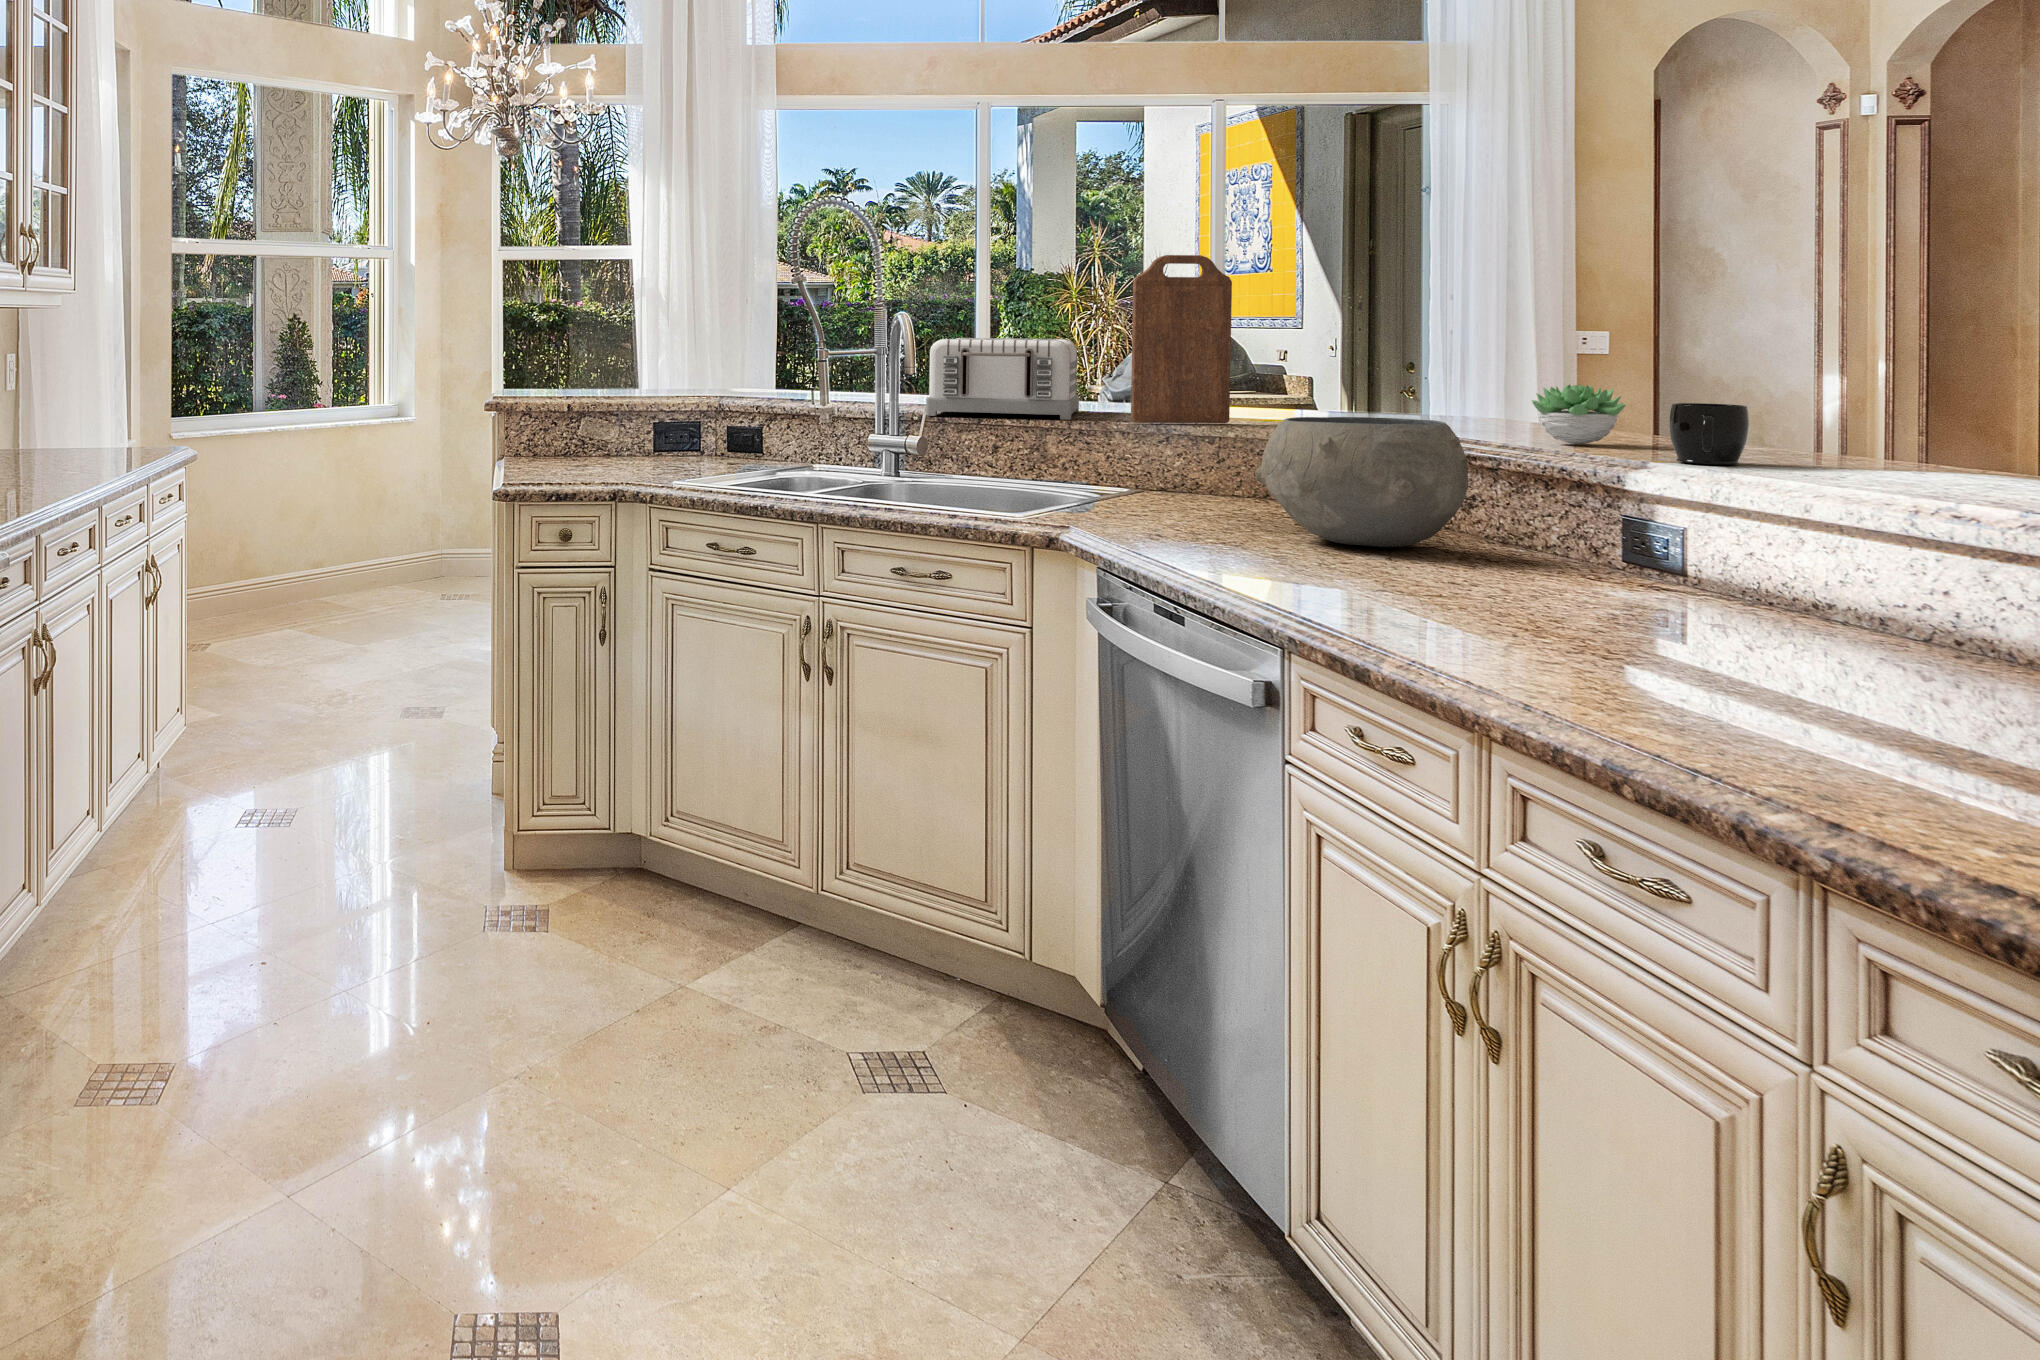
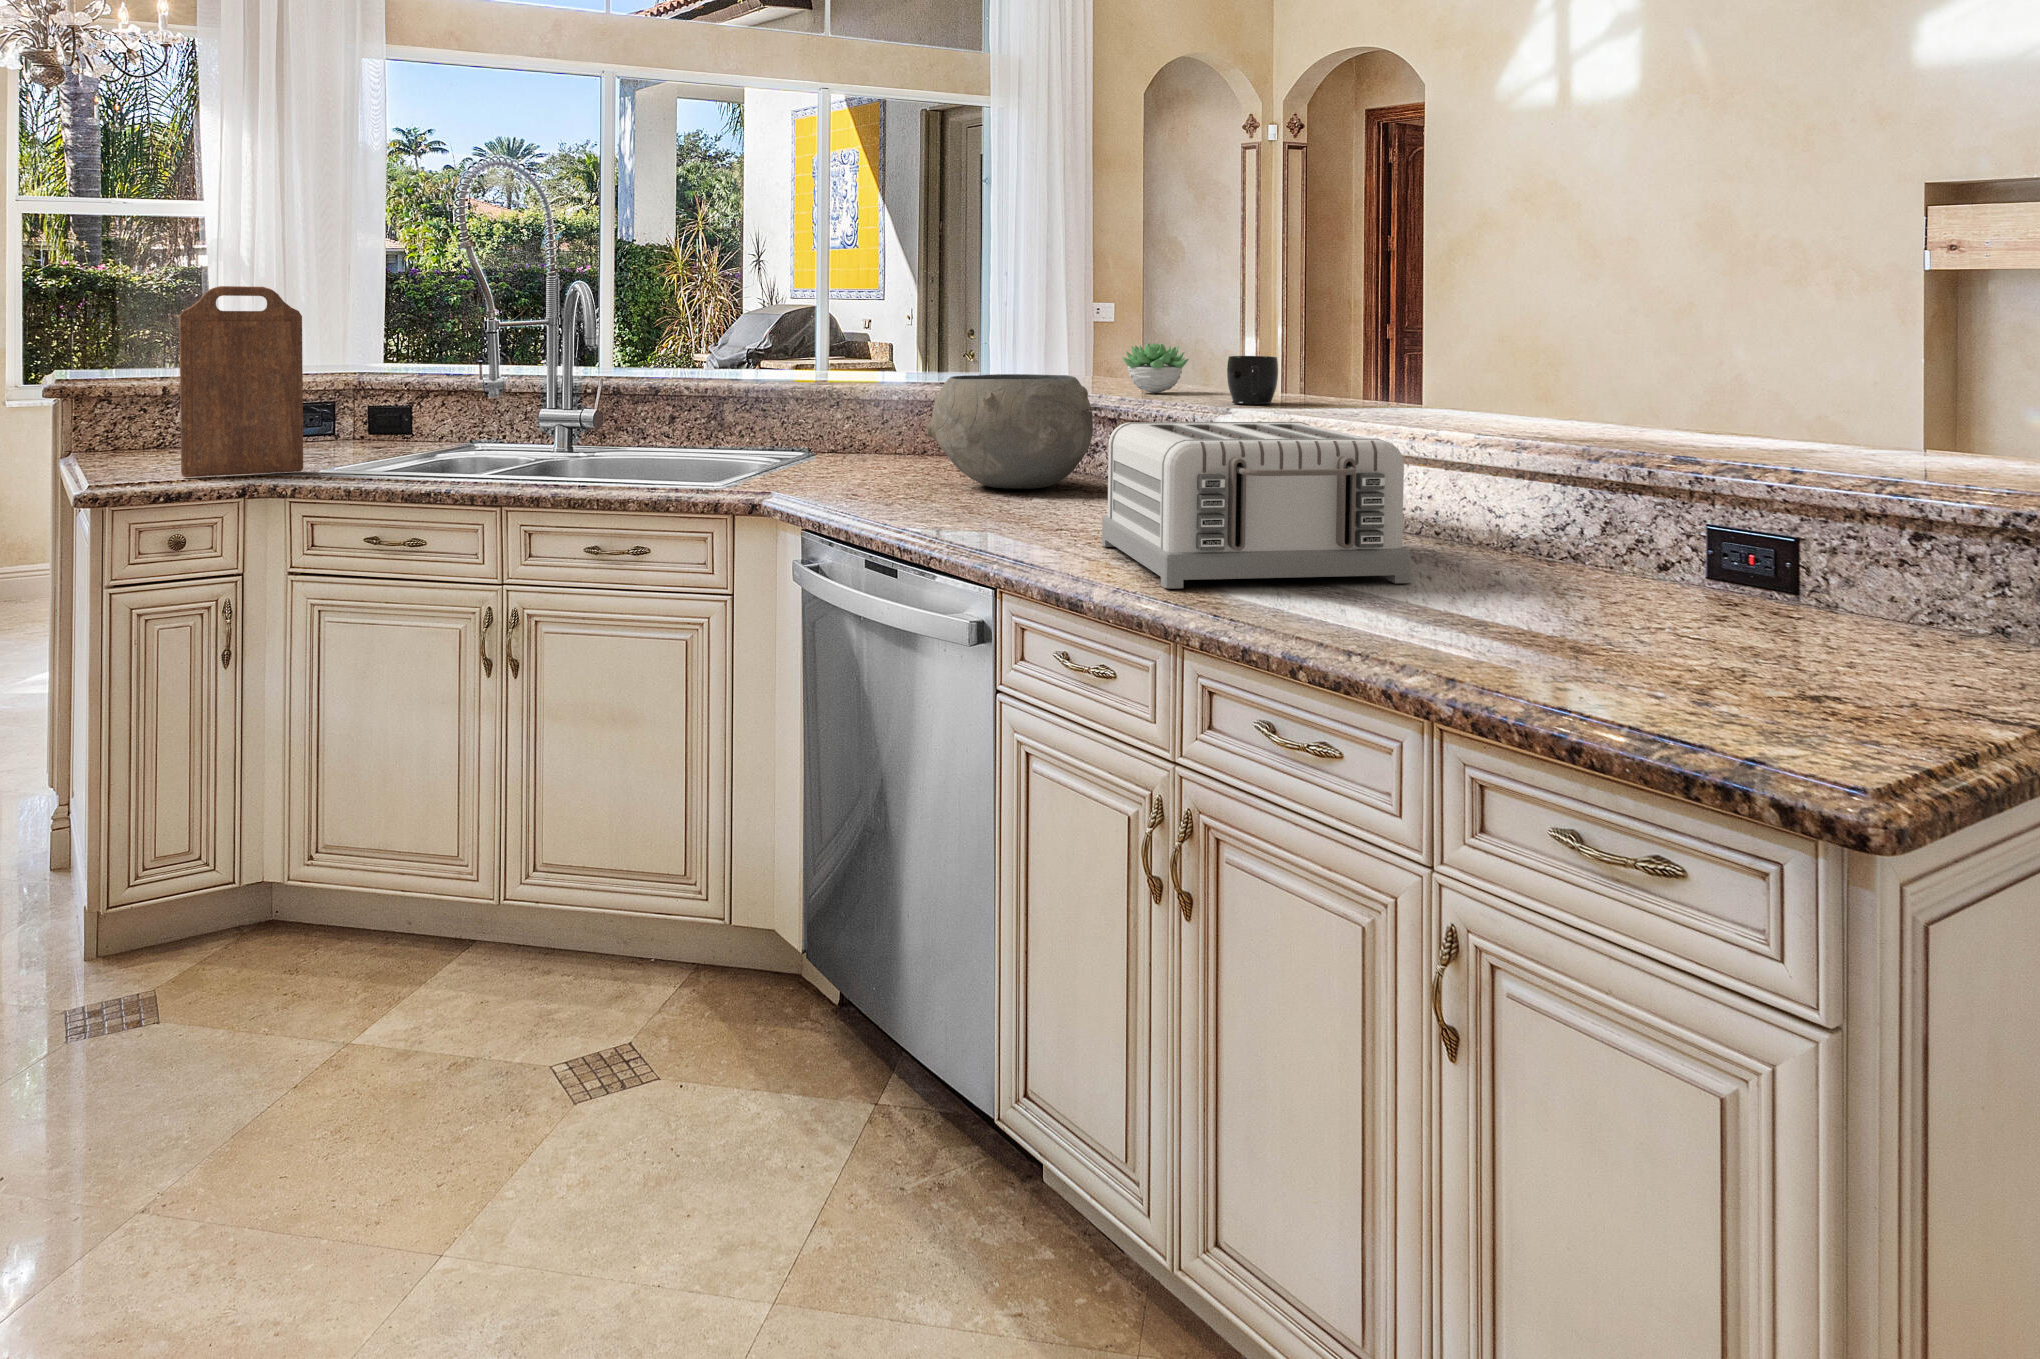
cutting board: present [1131,255,1232,423] -> present [179,286,303,477]
toaster: present [926,338,1079,420] -> present [1102,422,1411,589]

